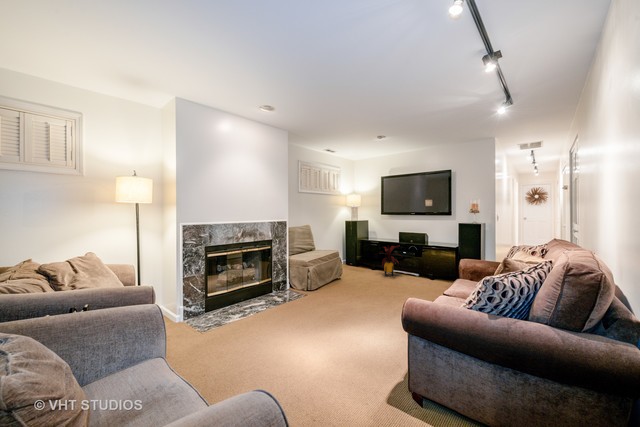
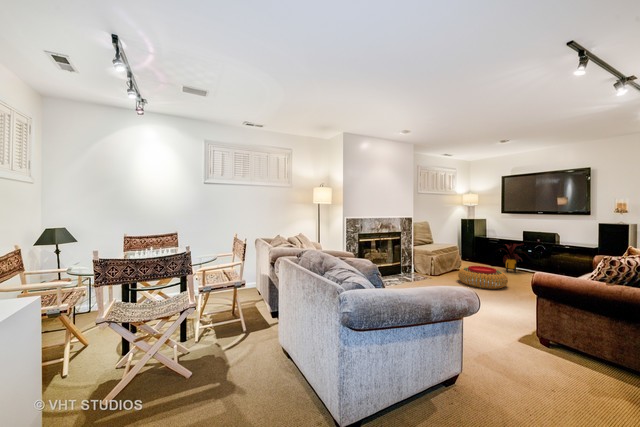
pouf: none [335,275,384,302] -> present [458,266,508,289]

